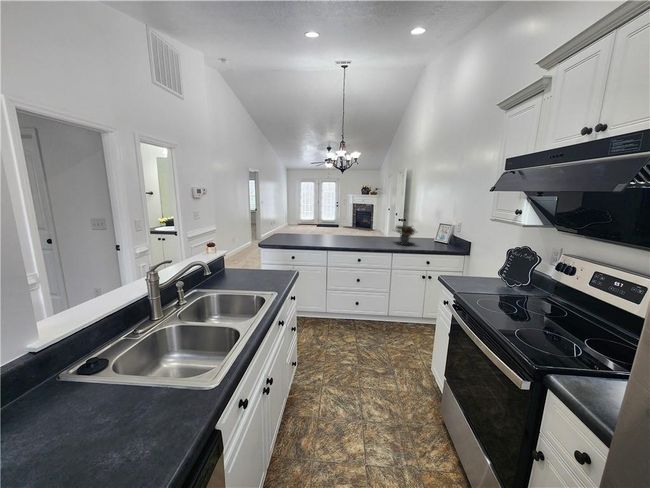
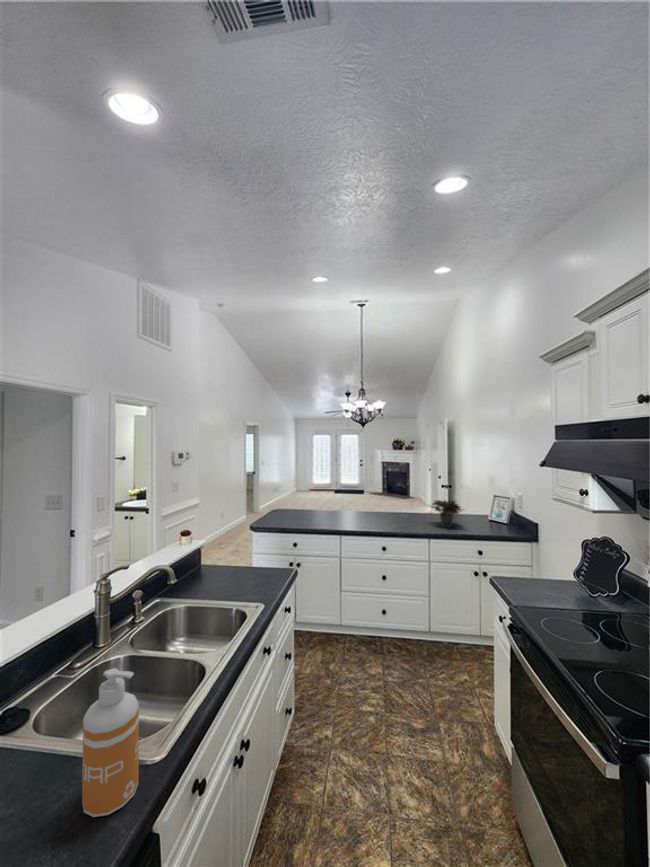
soap dispenser: none [150,326,199,428] -> present [82,668,139,817]

